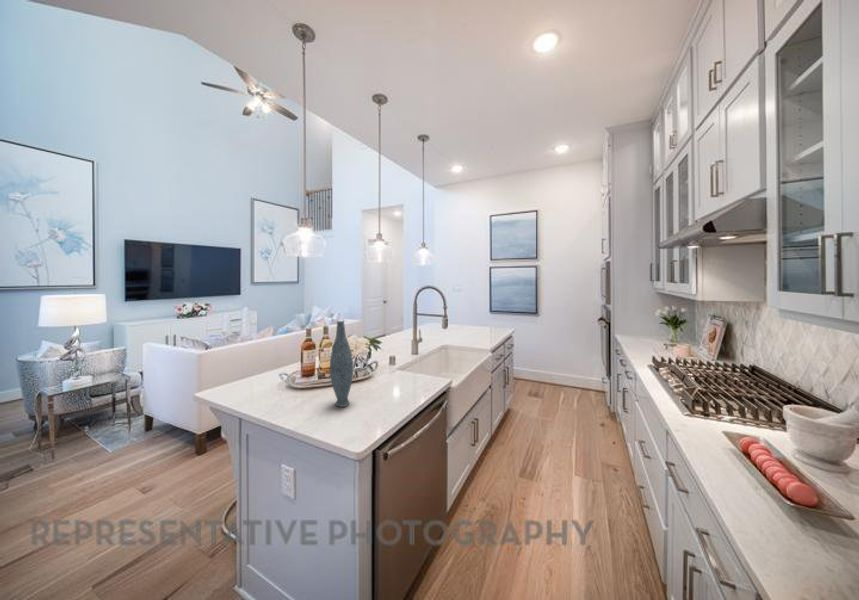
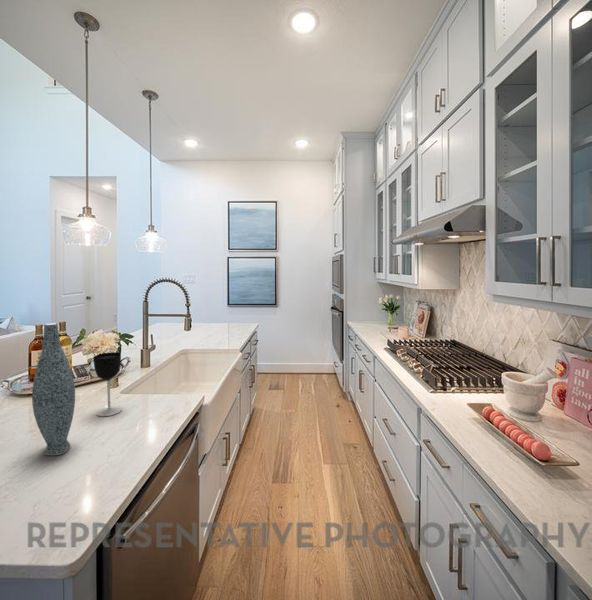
wine glass: none [367,344,384,389] -> present [93,352,122,416]

